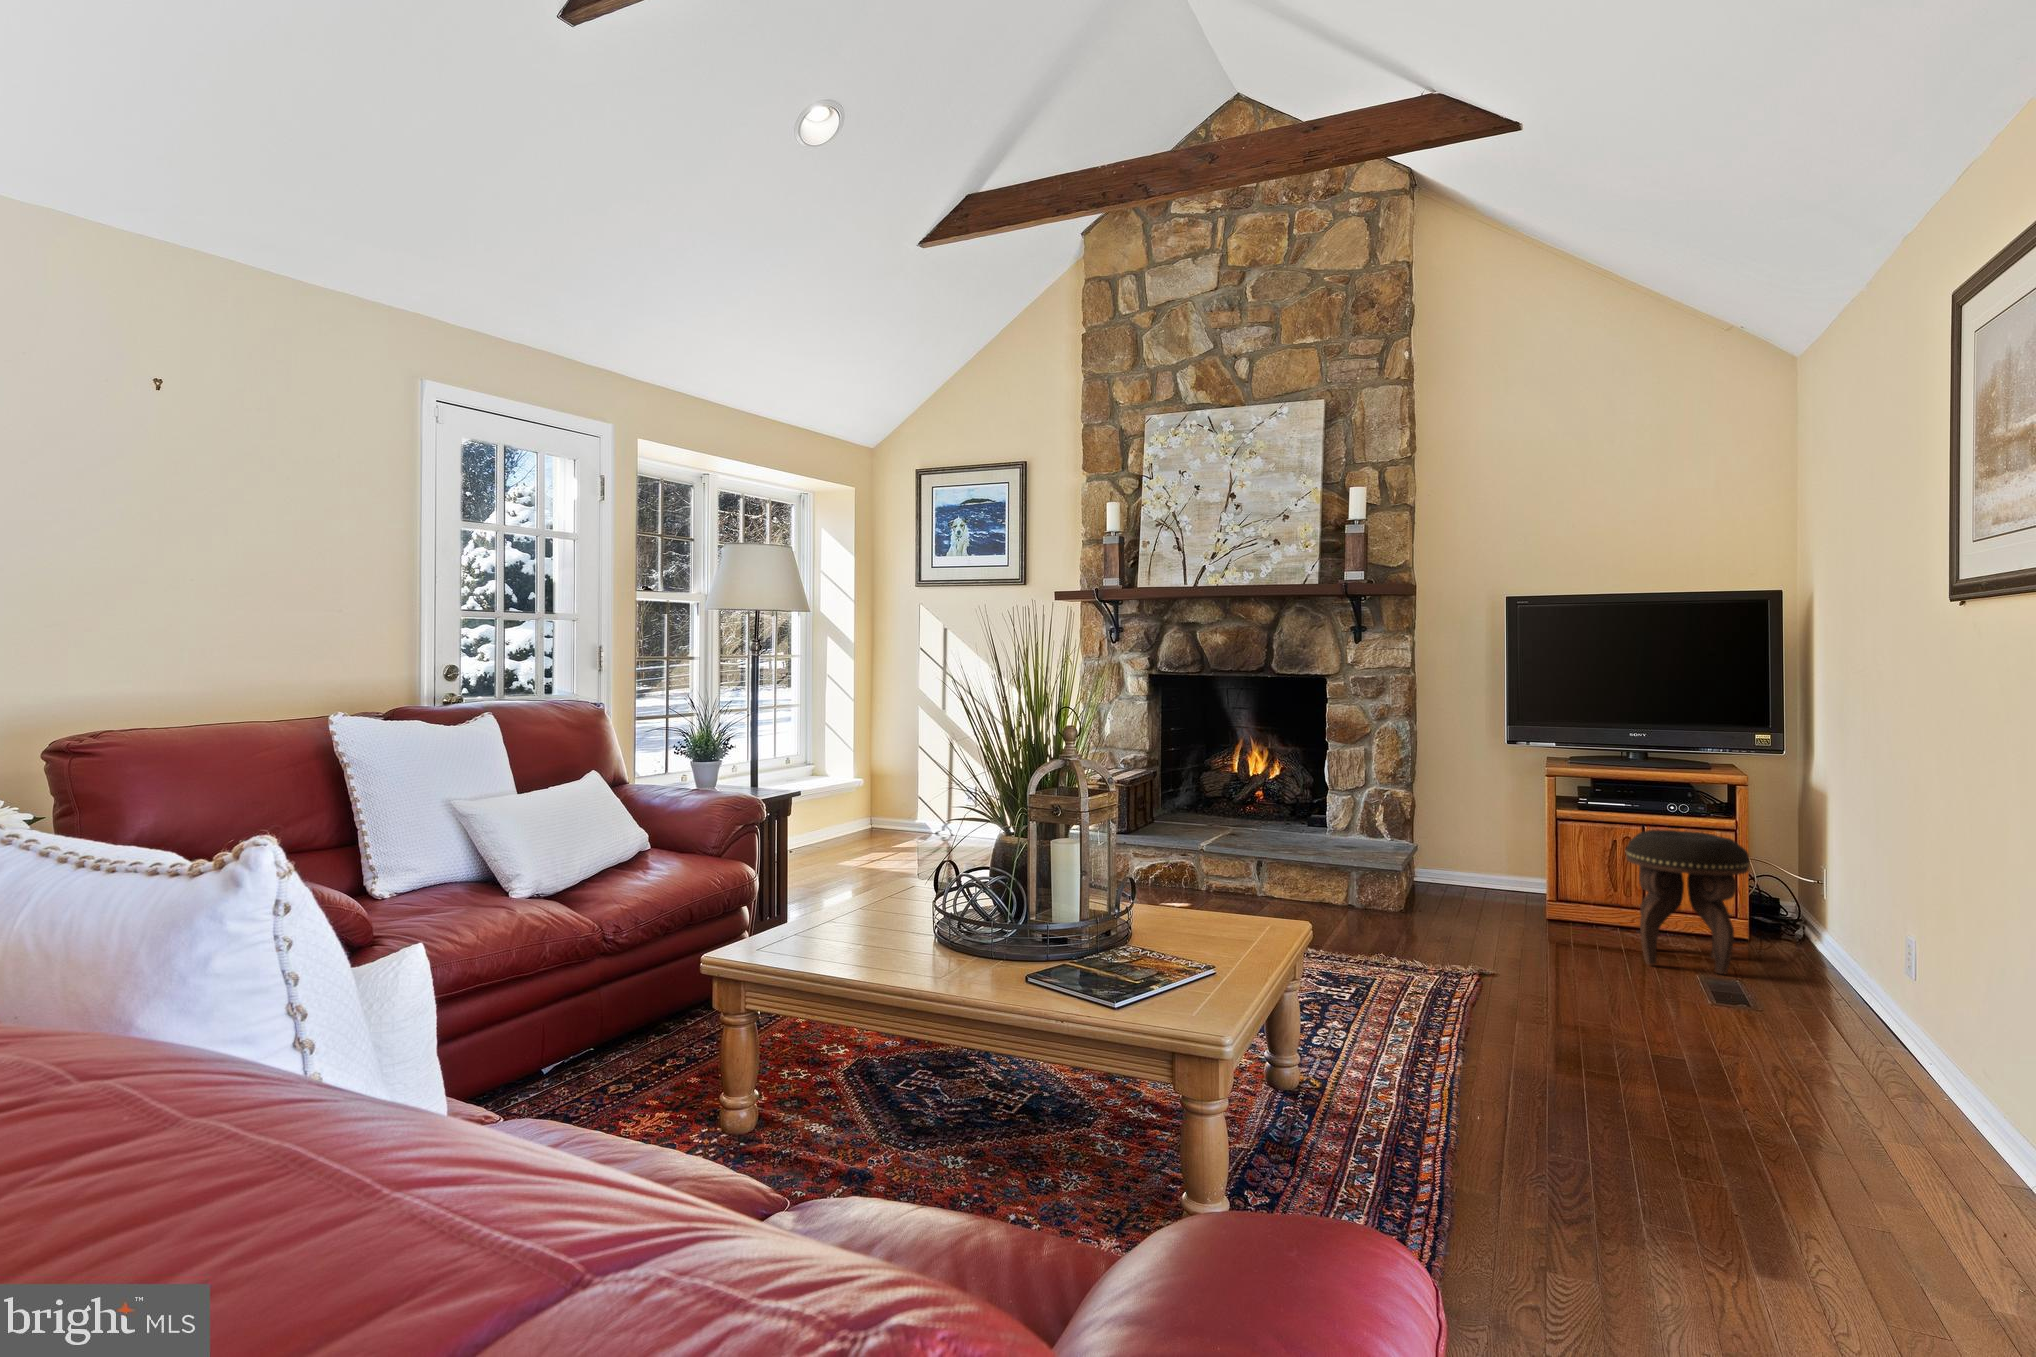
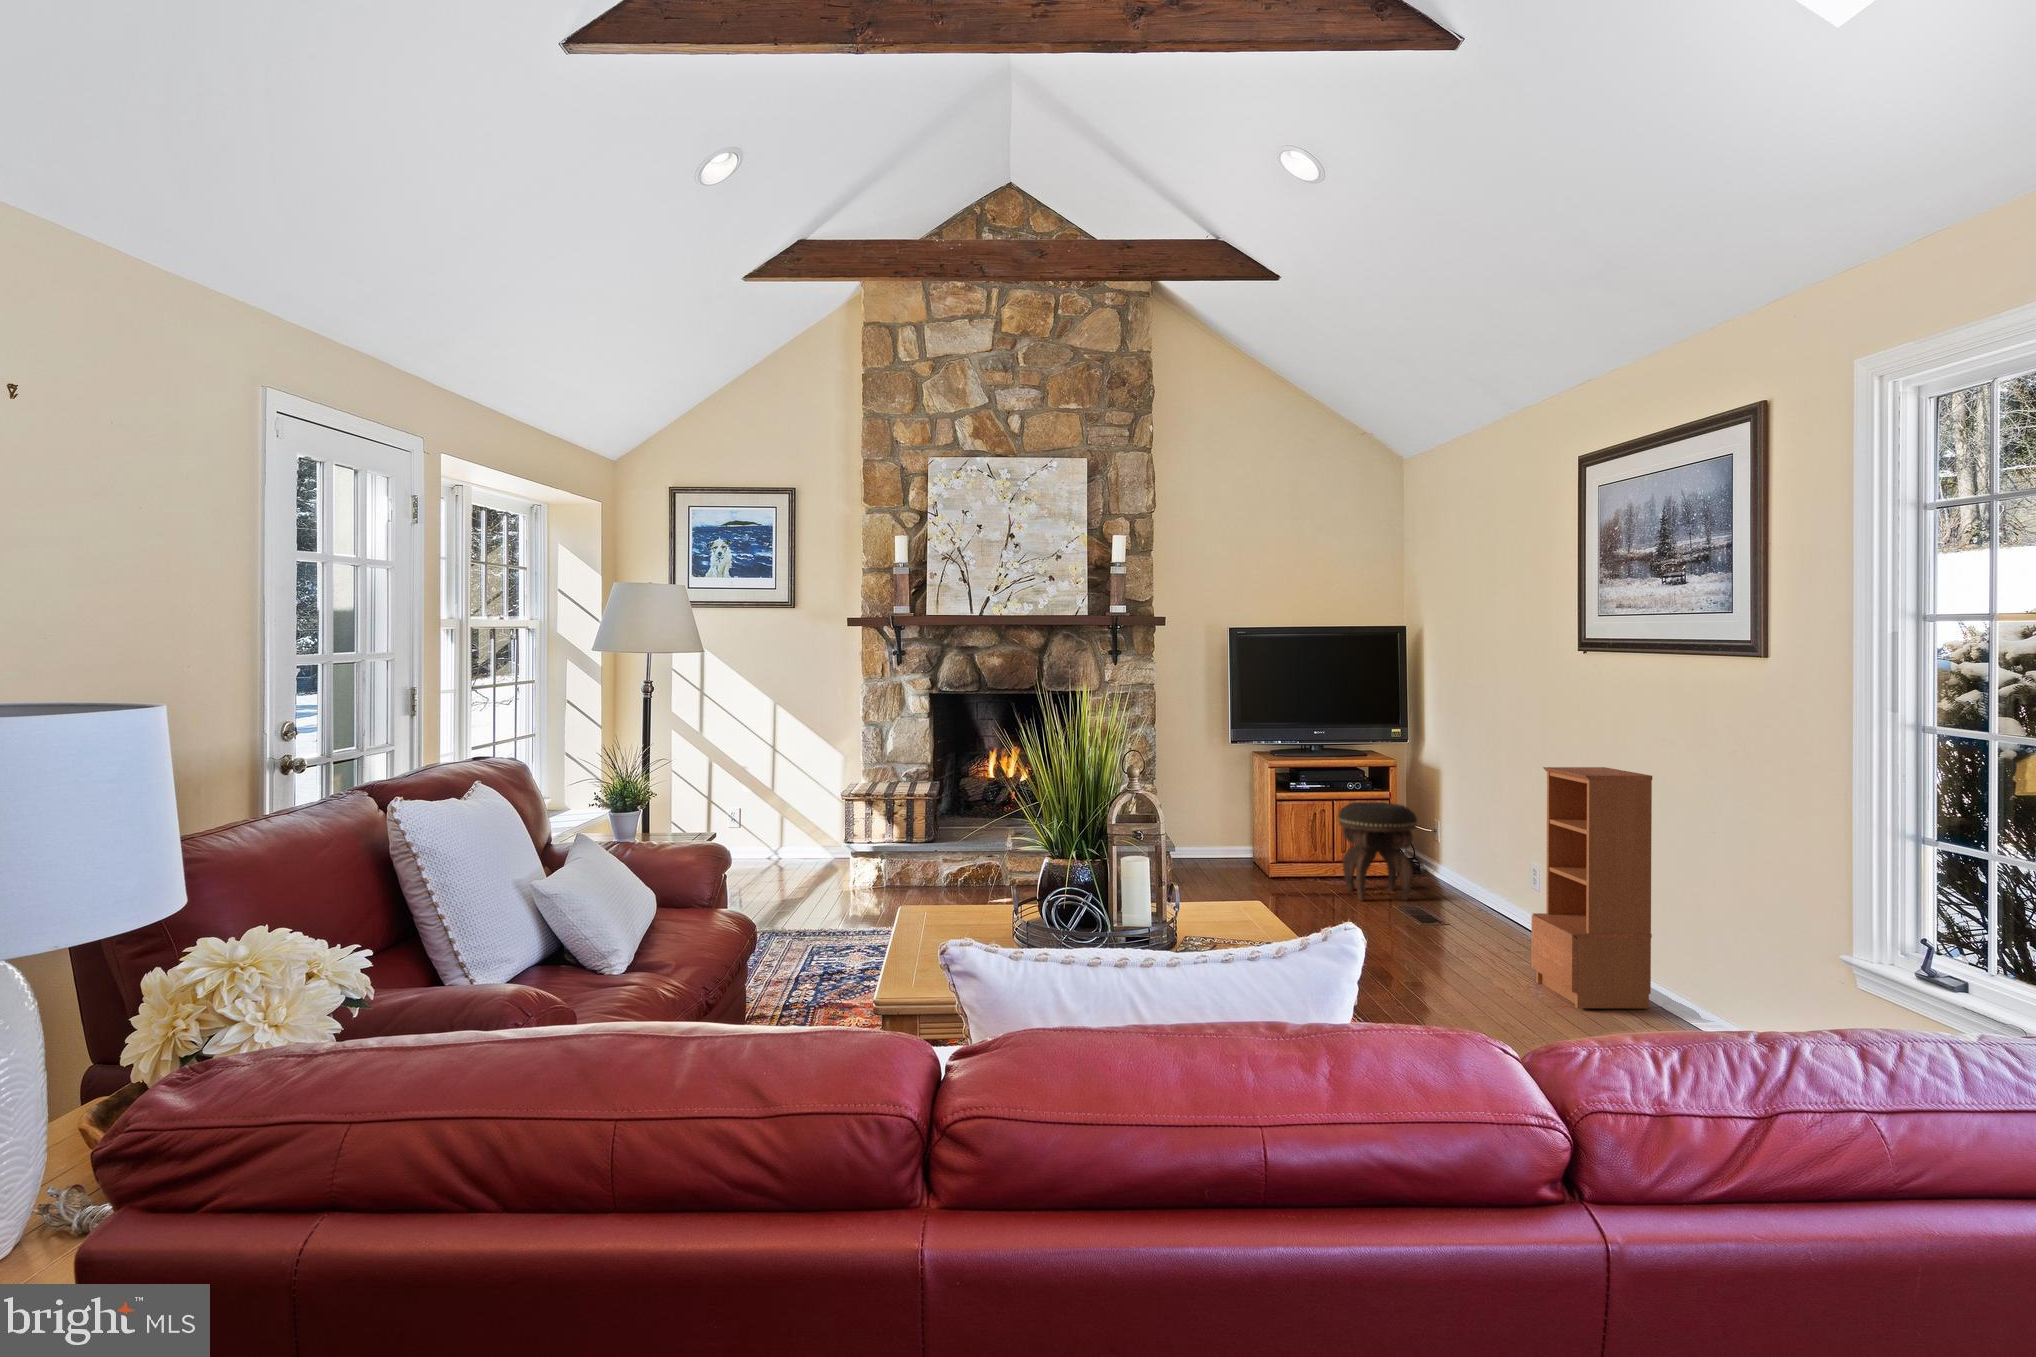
bookcase: none [1796,789,1993,1205] -> present [1531,767,1652,1008]

